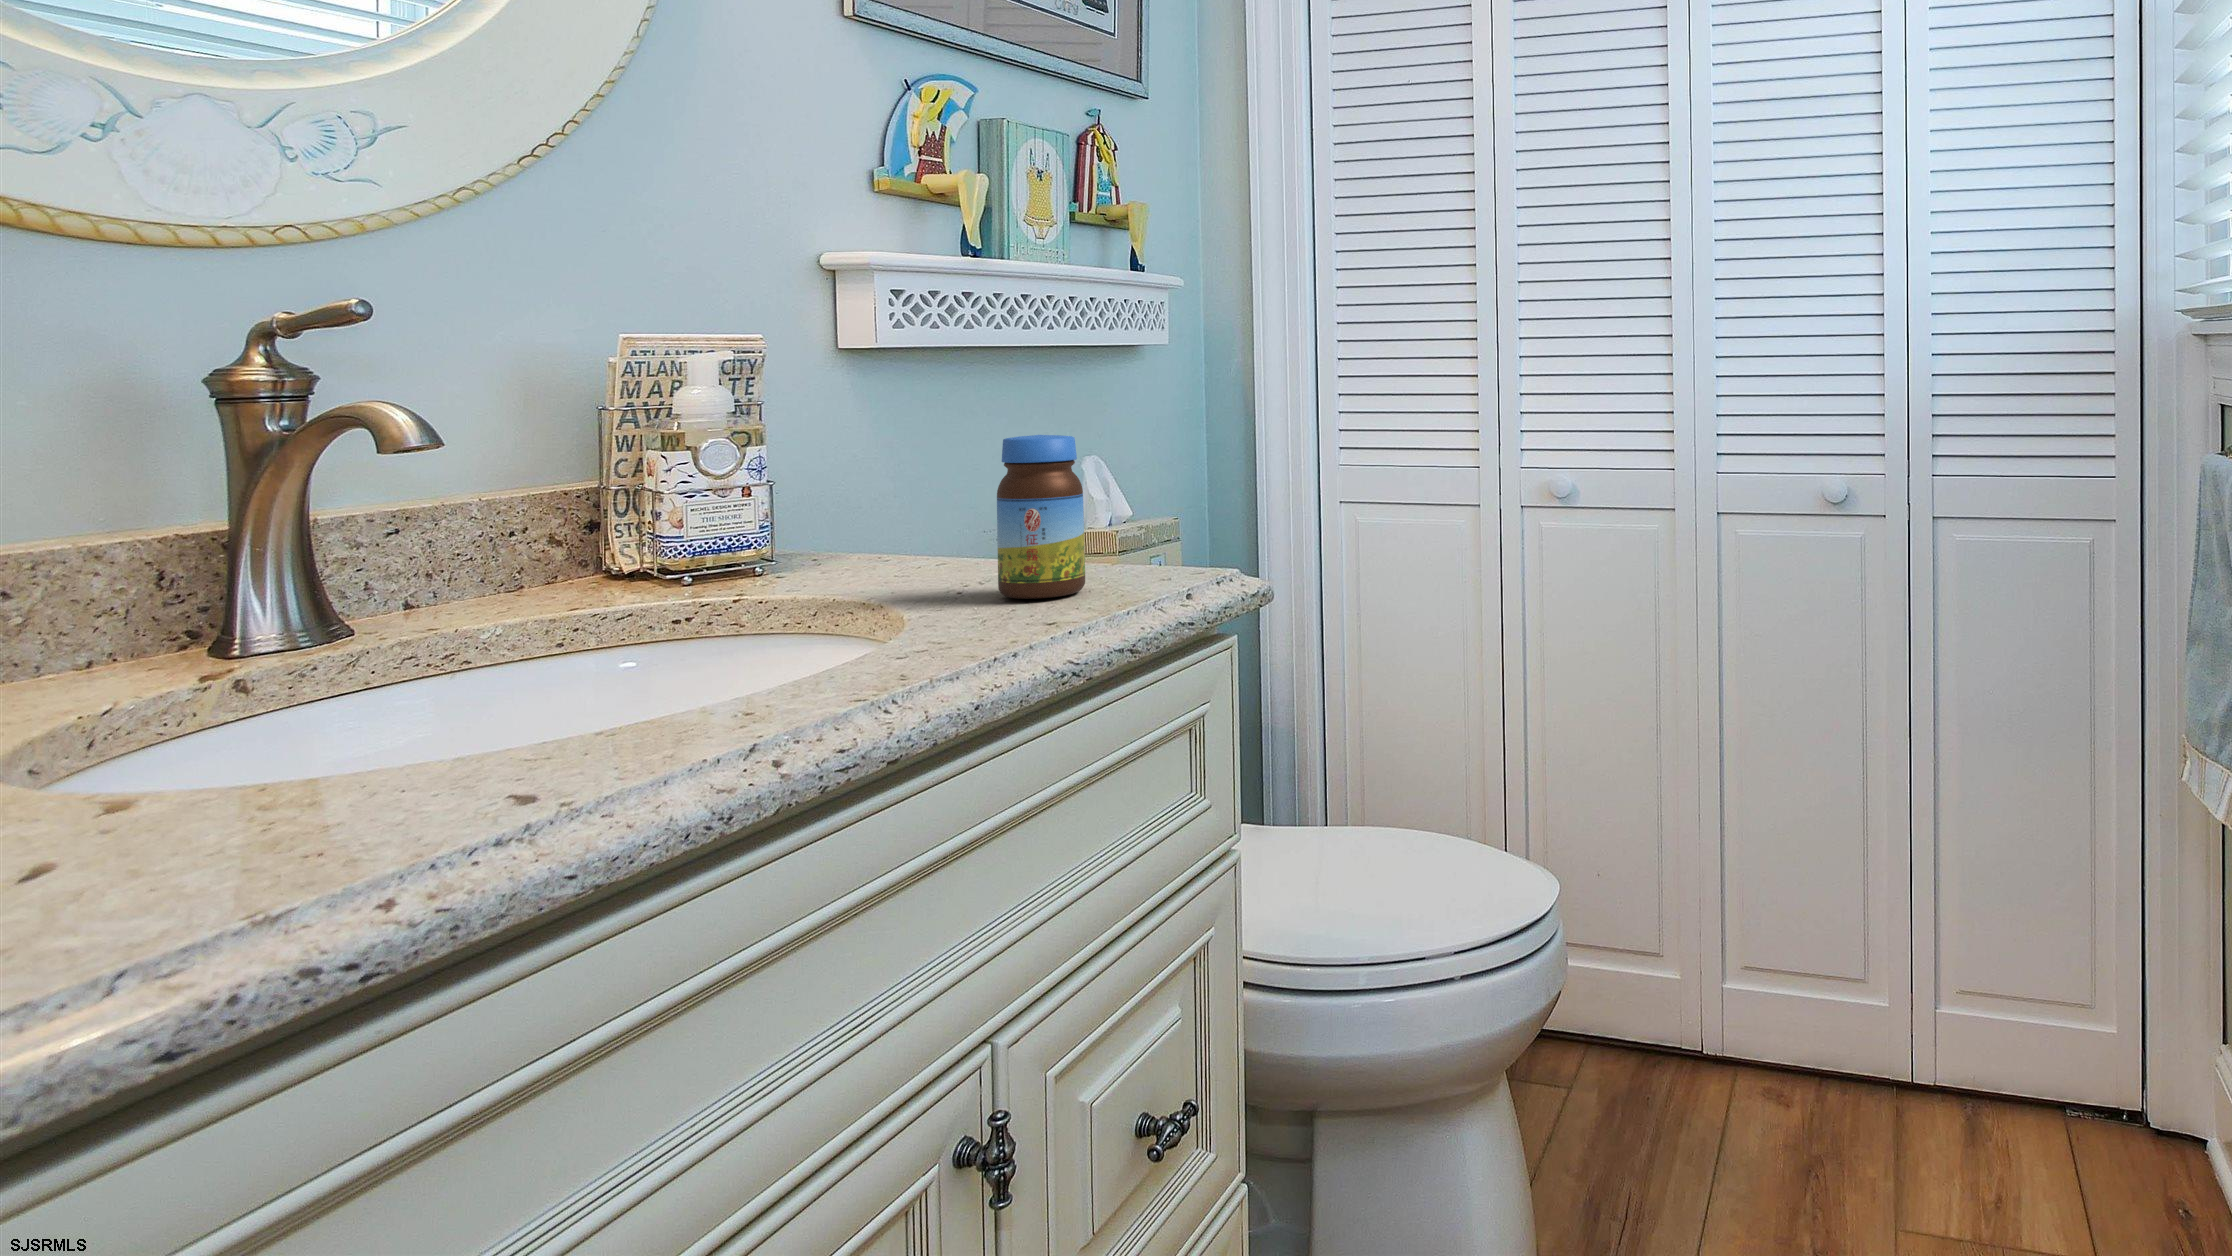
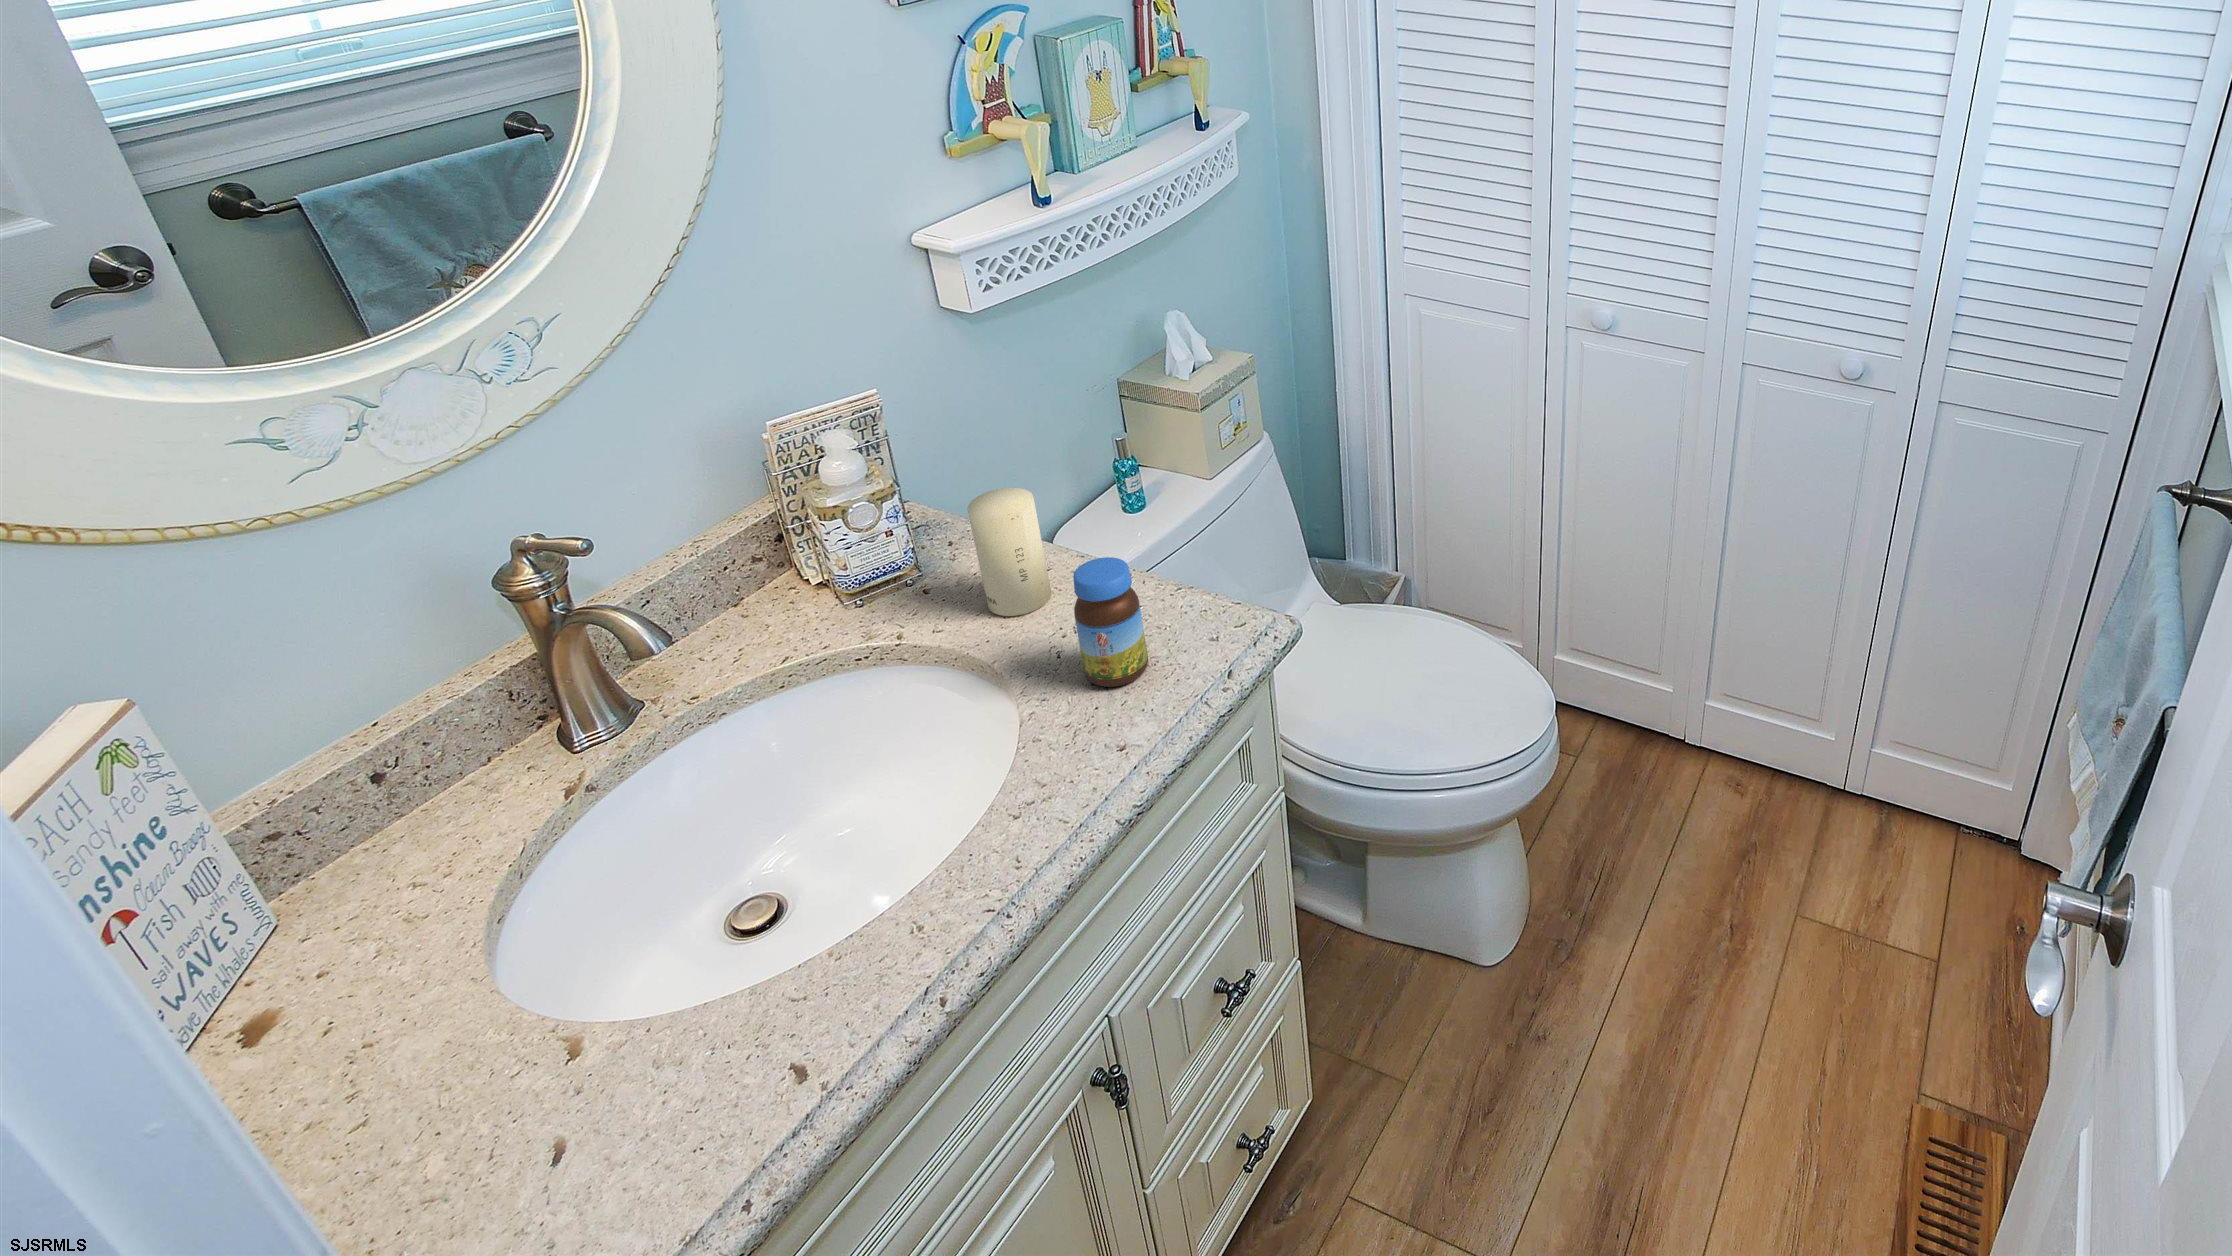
candle: none [860,429,950,580] -> present [967,488,1051,616]

